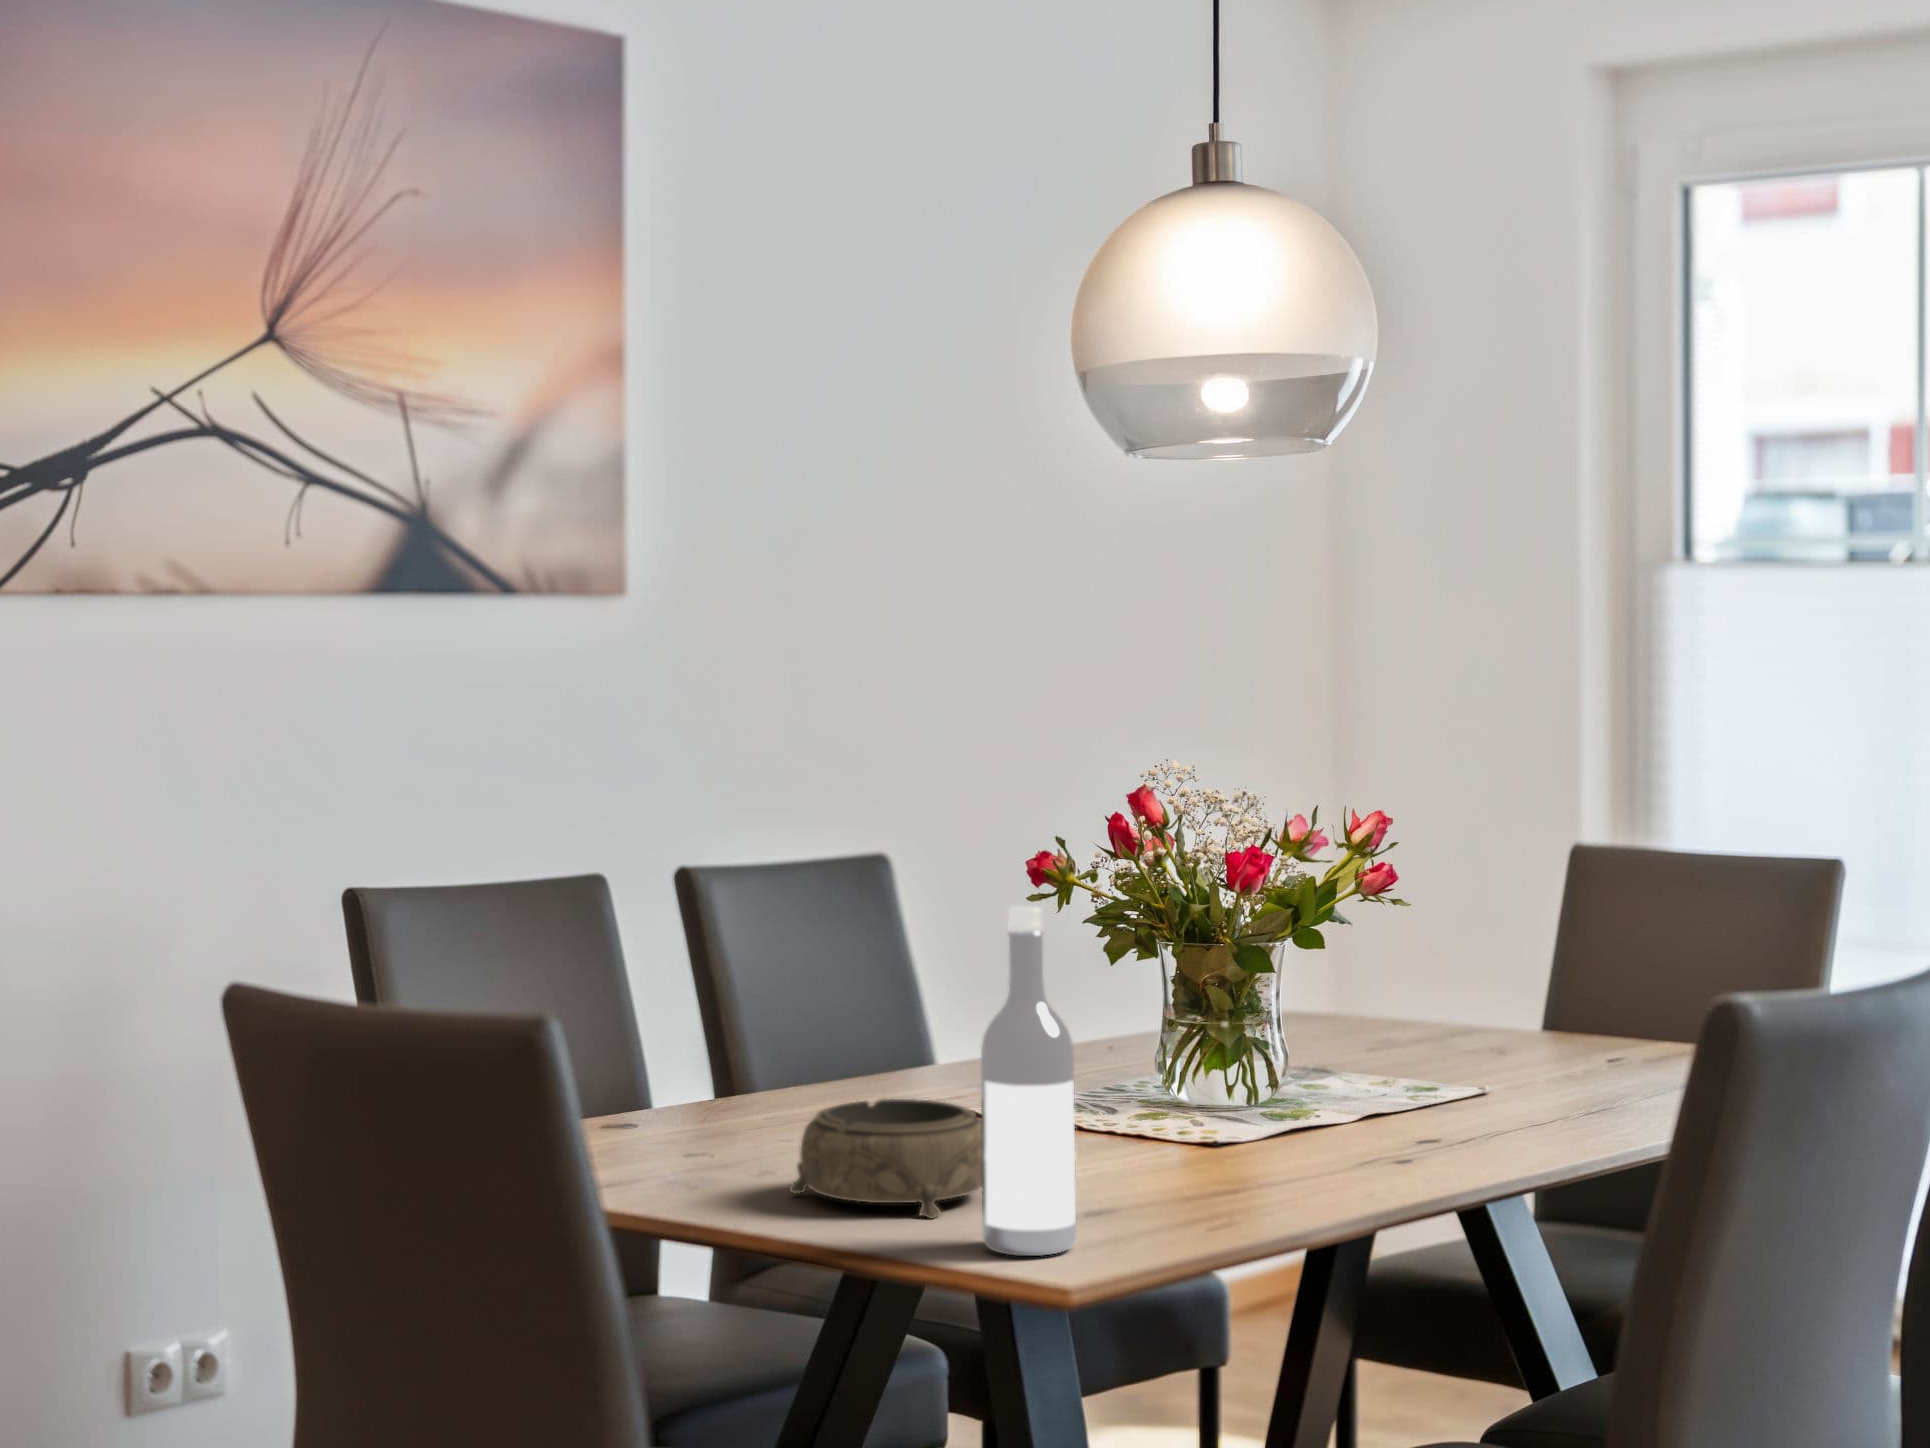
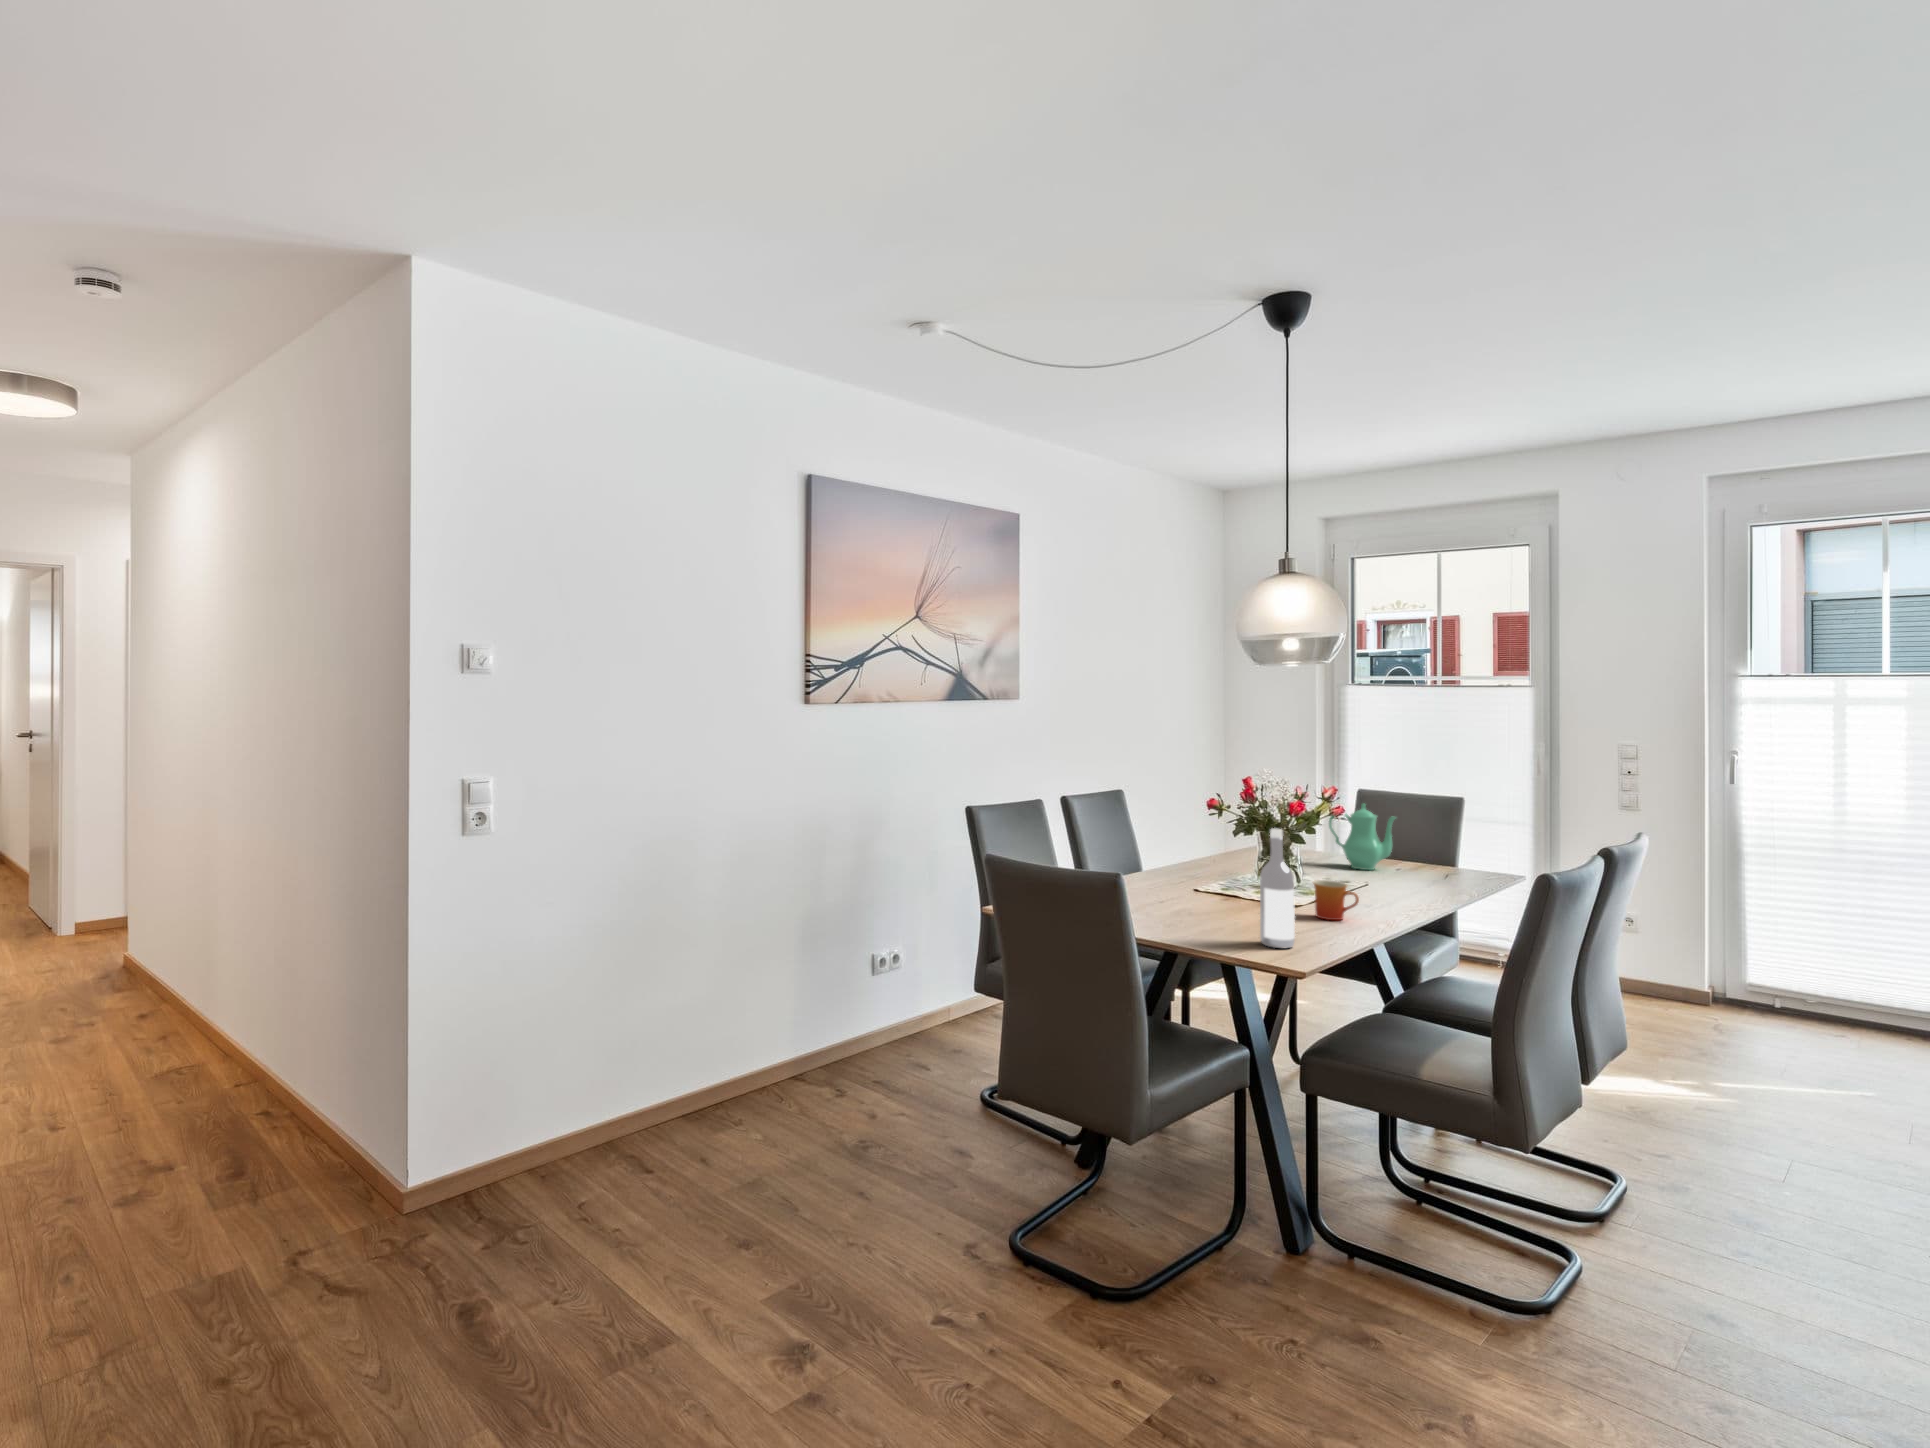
teapot: none [1449,865,1623,1057] -> present [1329,804,1396,870]
mug: none [1229,1069,1345,1182] -> present [1313,880,1359,920]
decorative bowl: present [790,1099,982,1219] -> none [1167,889,1240,932]

